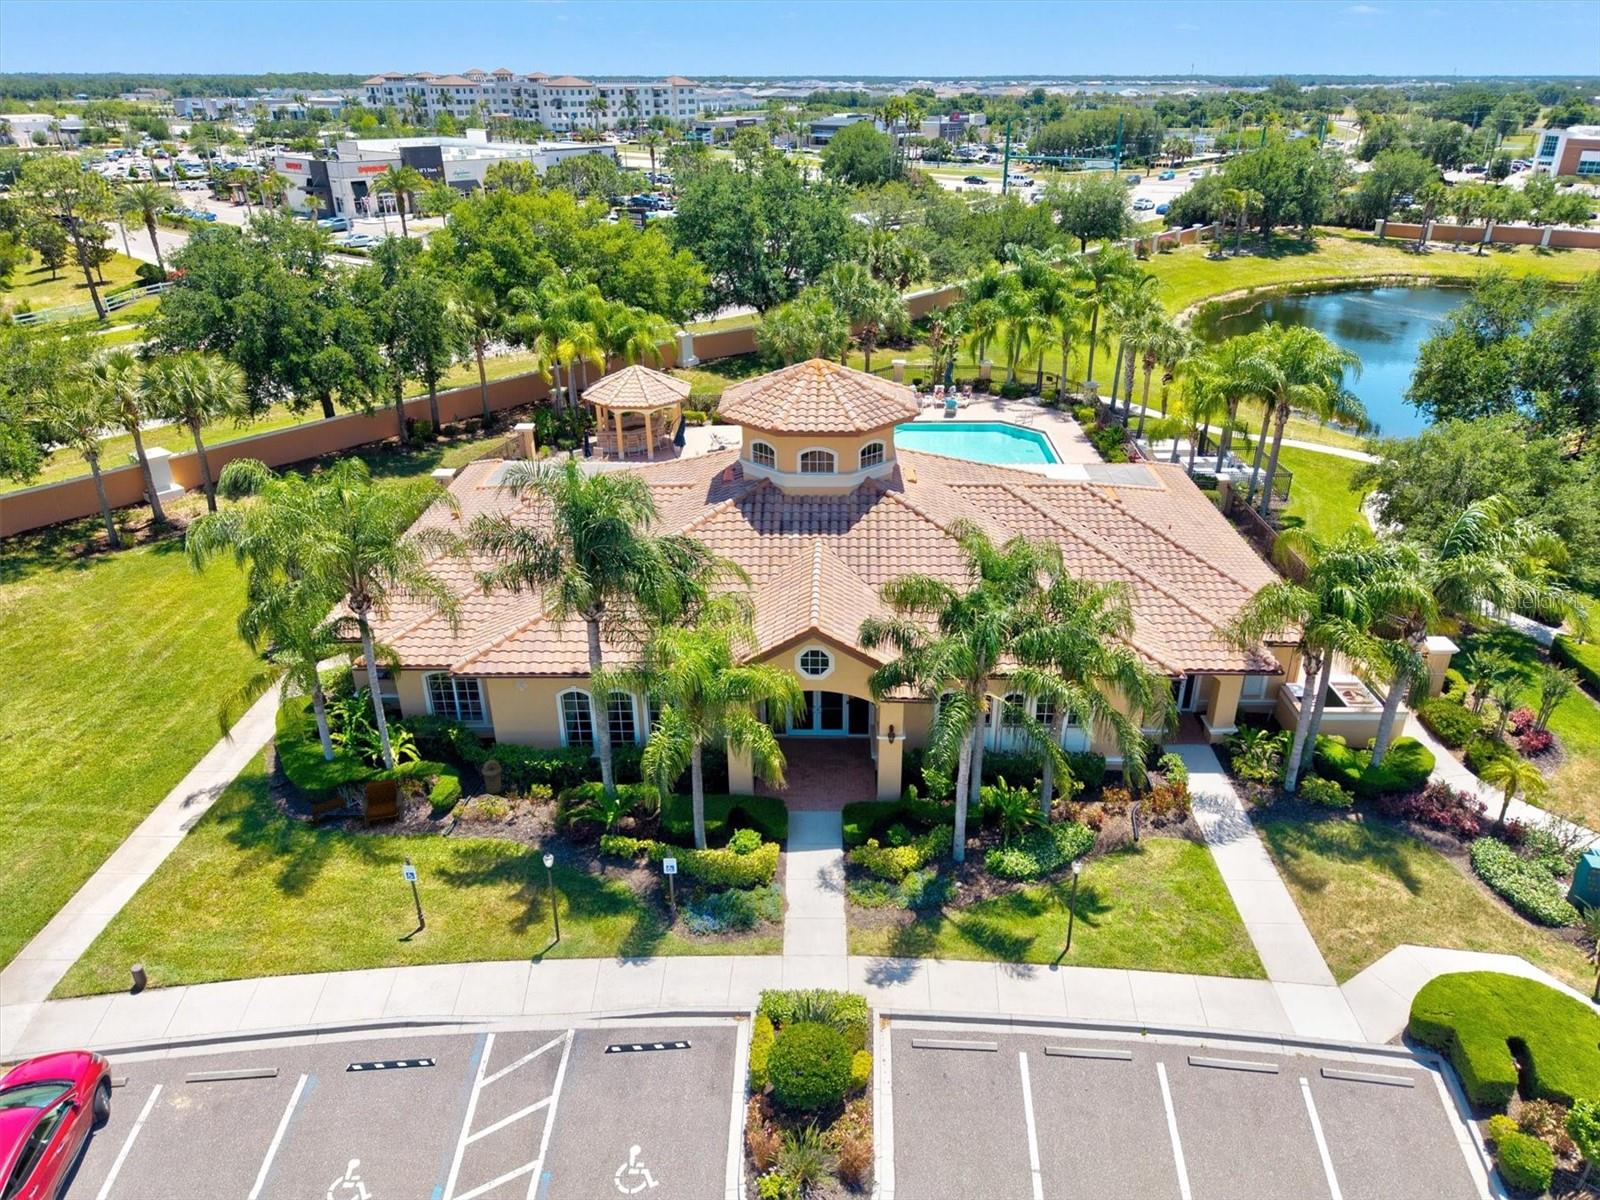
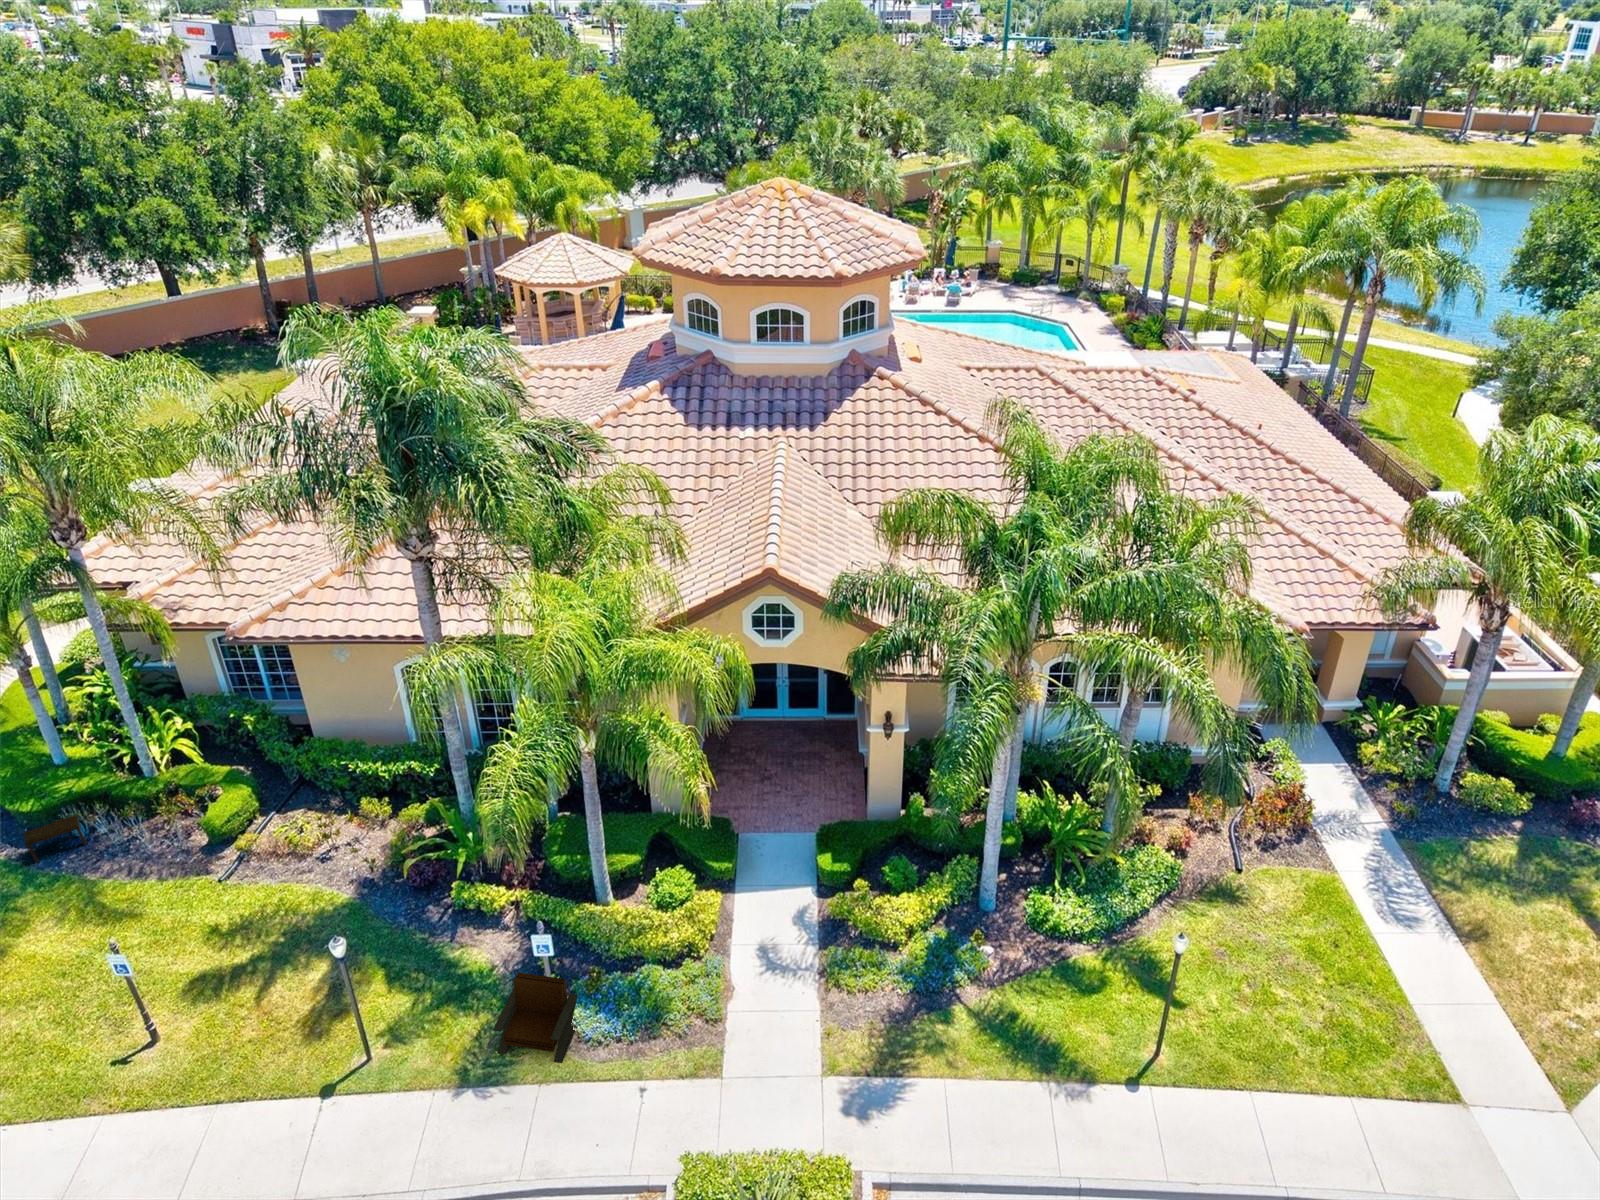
trash can: present [482,760,502,794] -> none [287,759,320,807]
lounge chair: present [361,779,405,827] -> present [493,973,578,1063]

